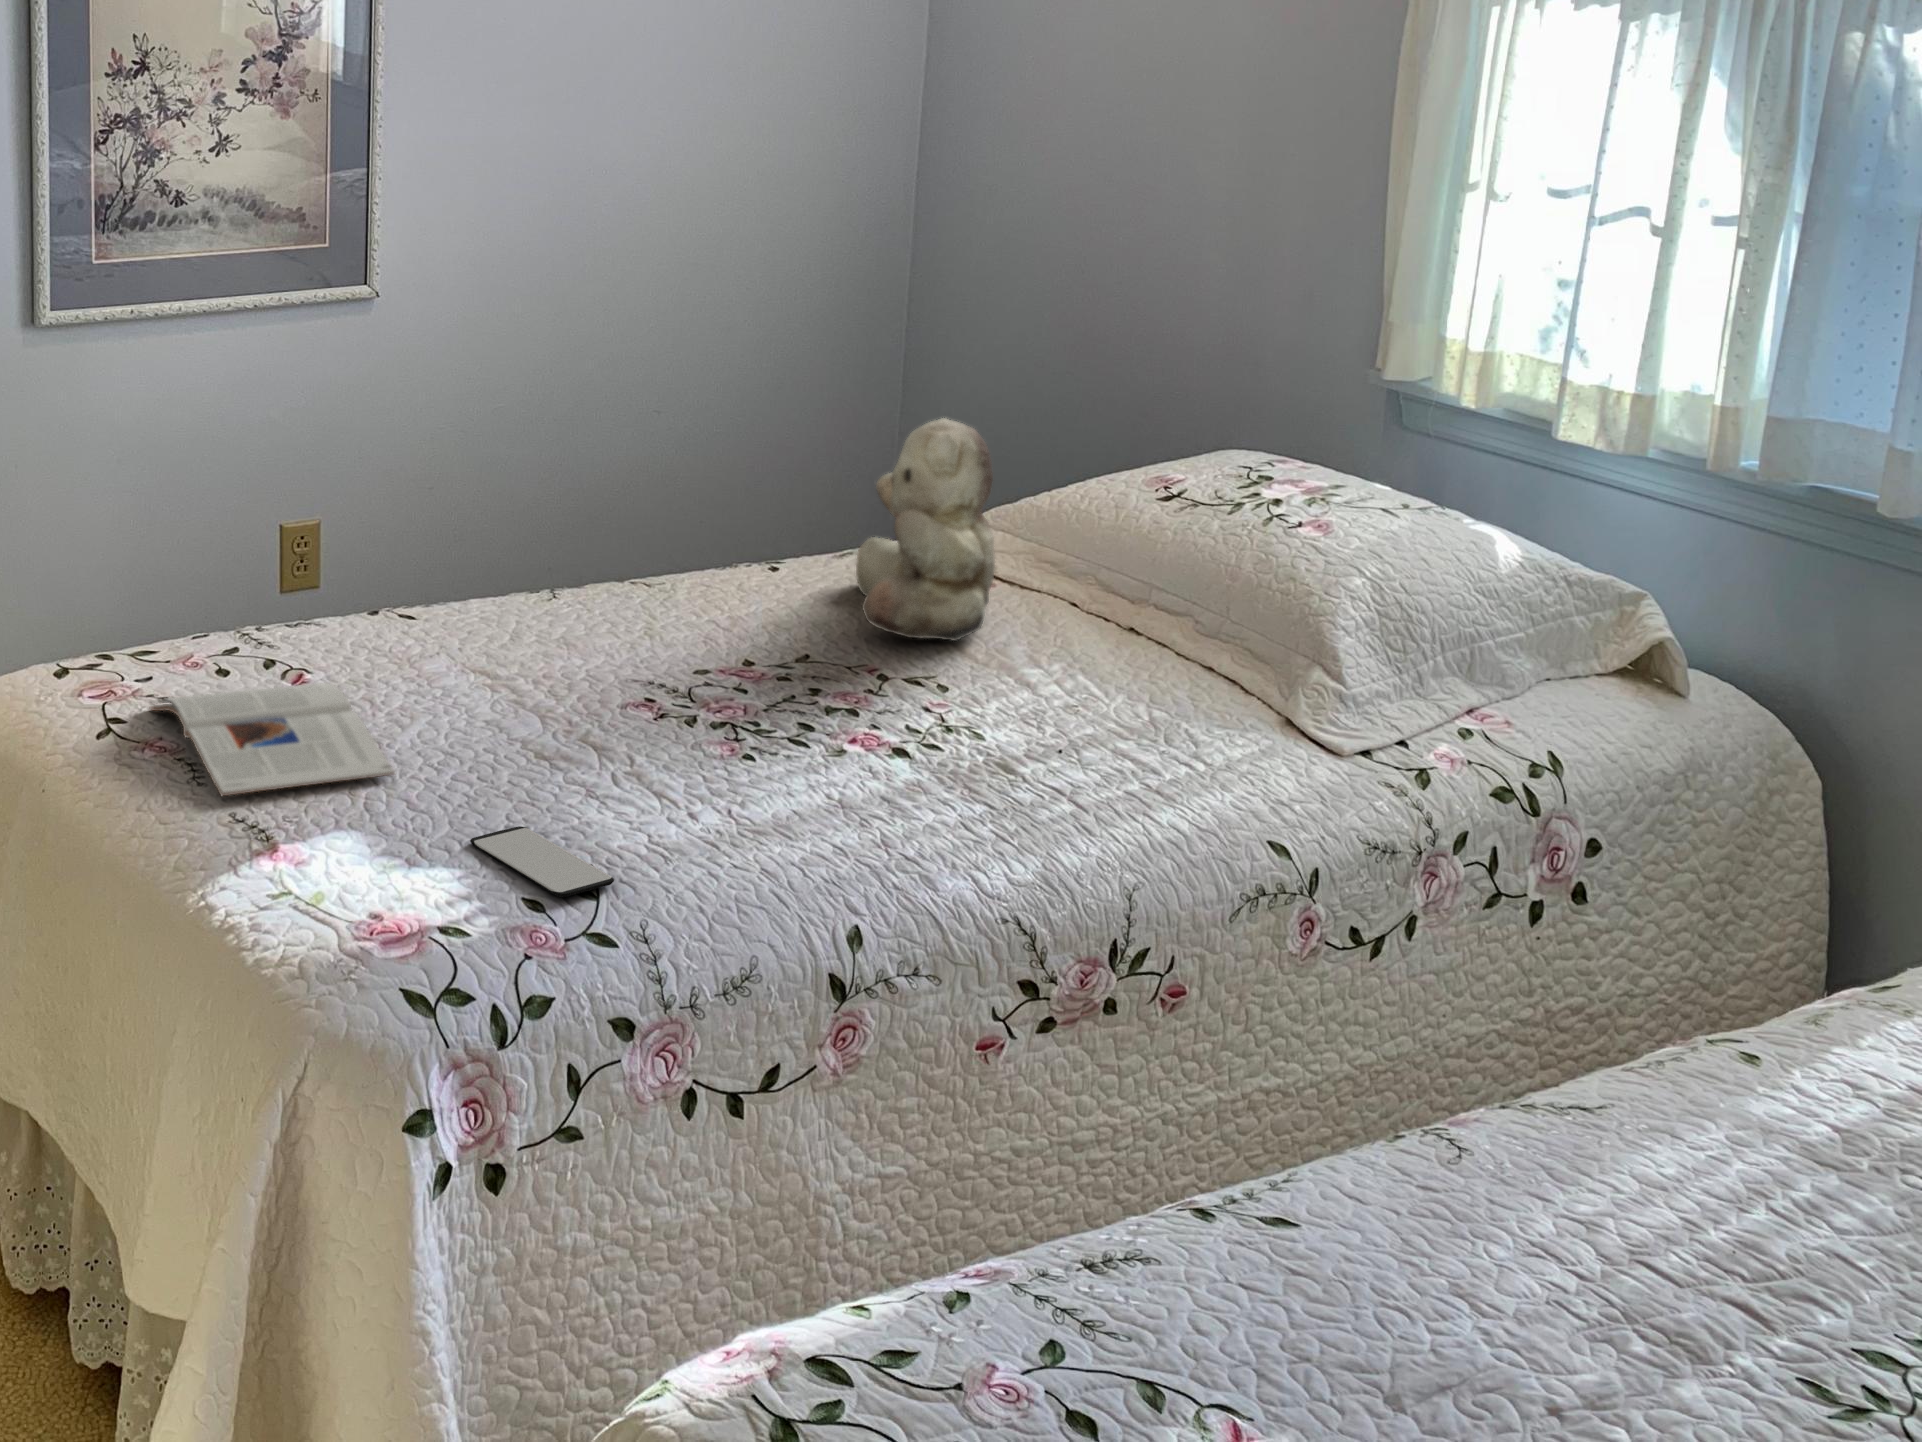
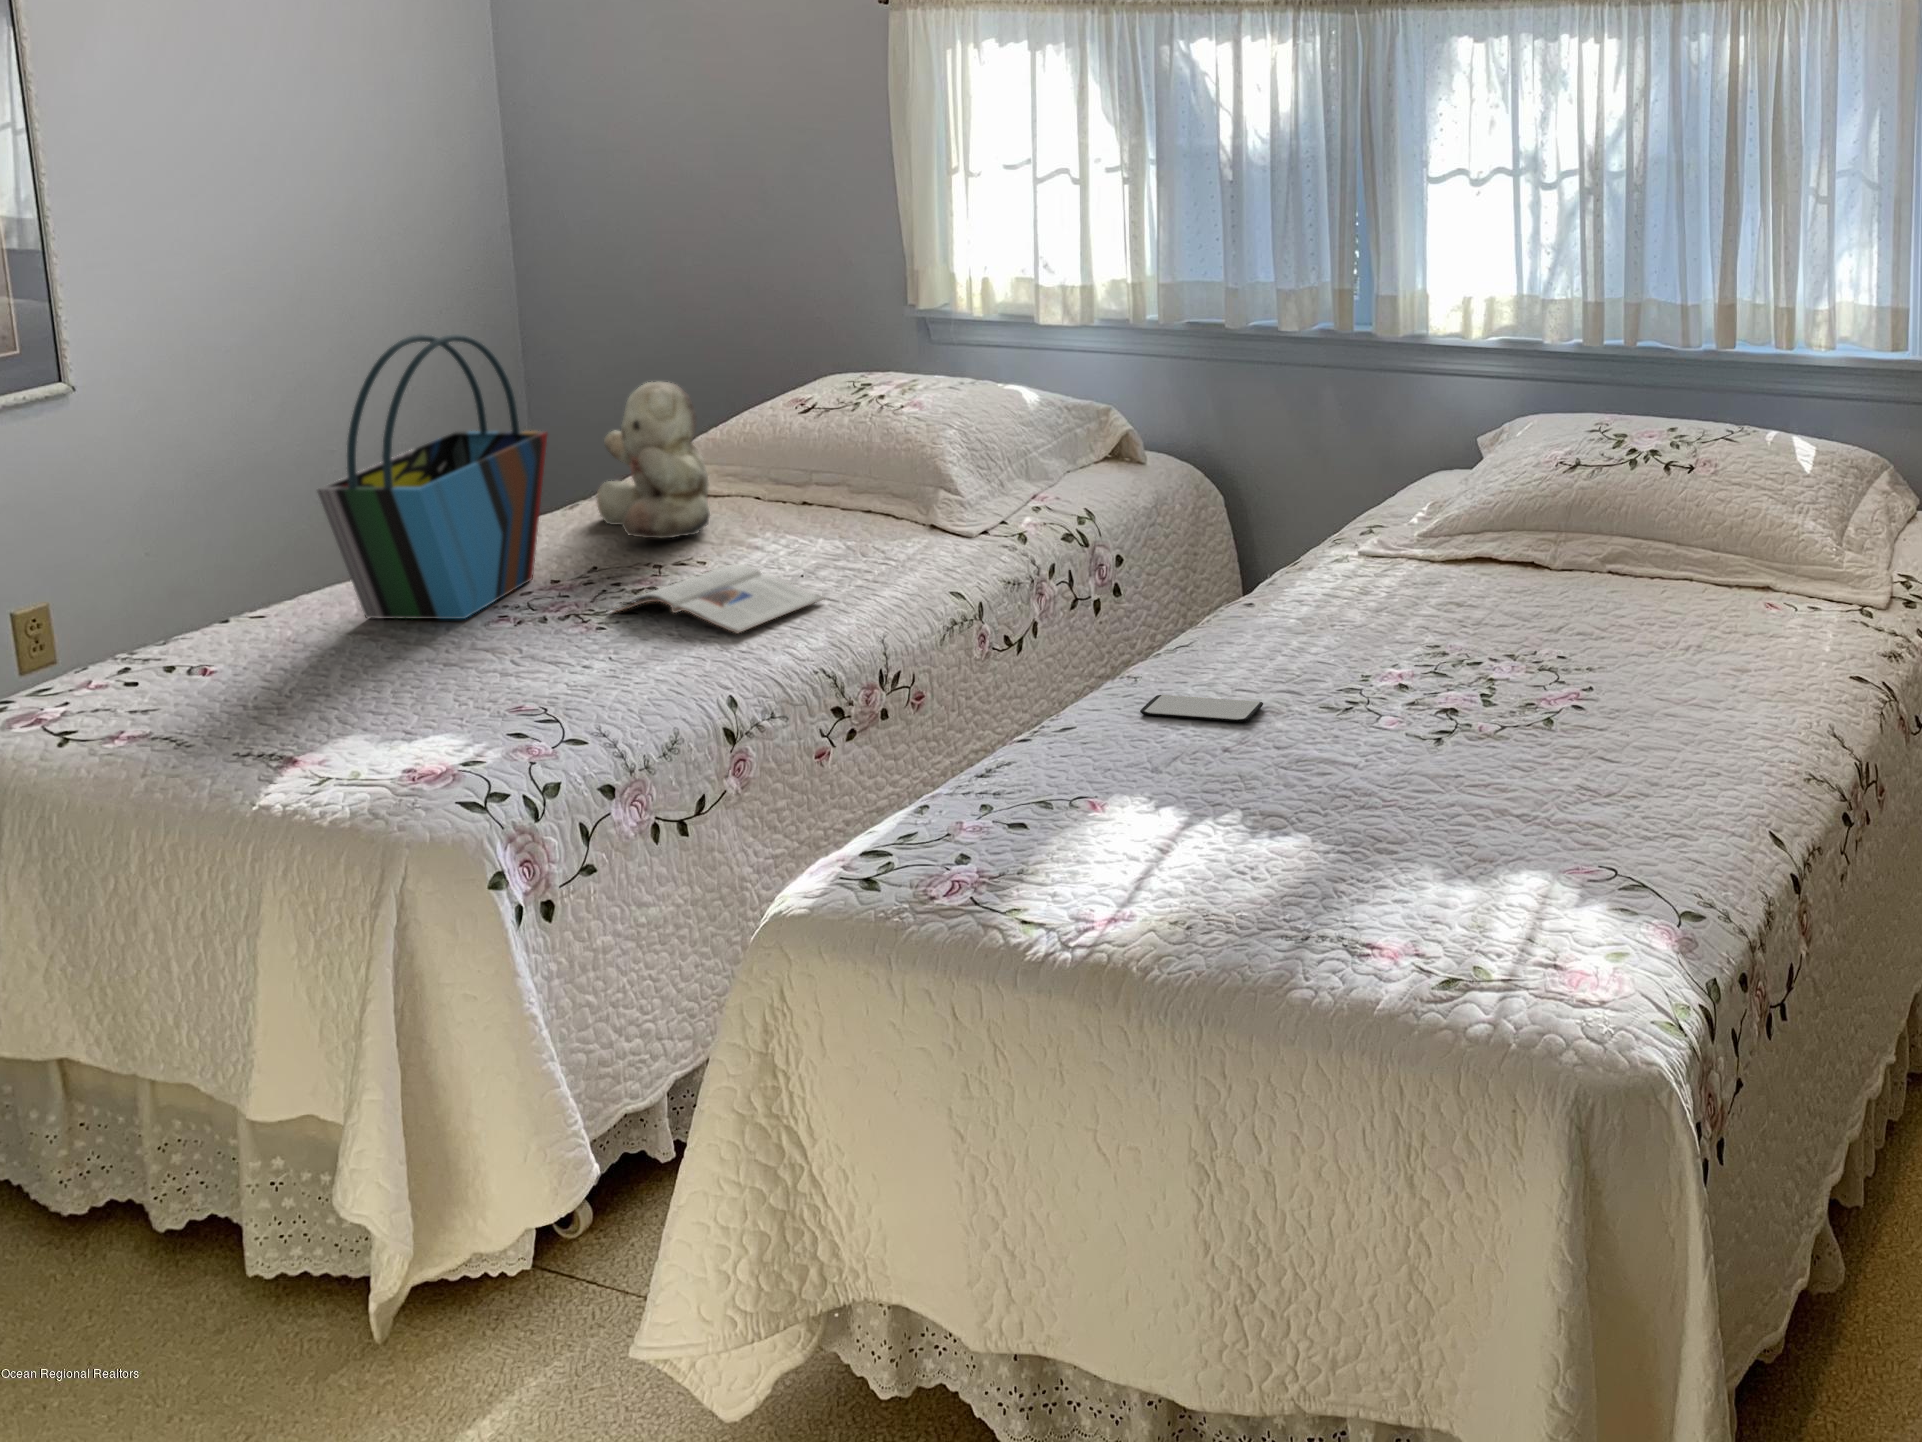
tote bag: none [463,309,781,691] -> present [317,334,548,619]
magazine: present [150,683,395,796] -> present [612,564,824,634]
smartphone: present [470,826,614,897] -> present [1140,695,1263,722]

